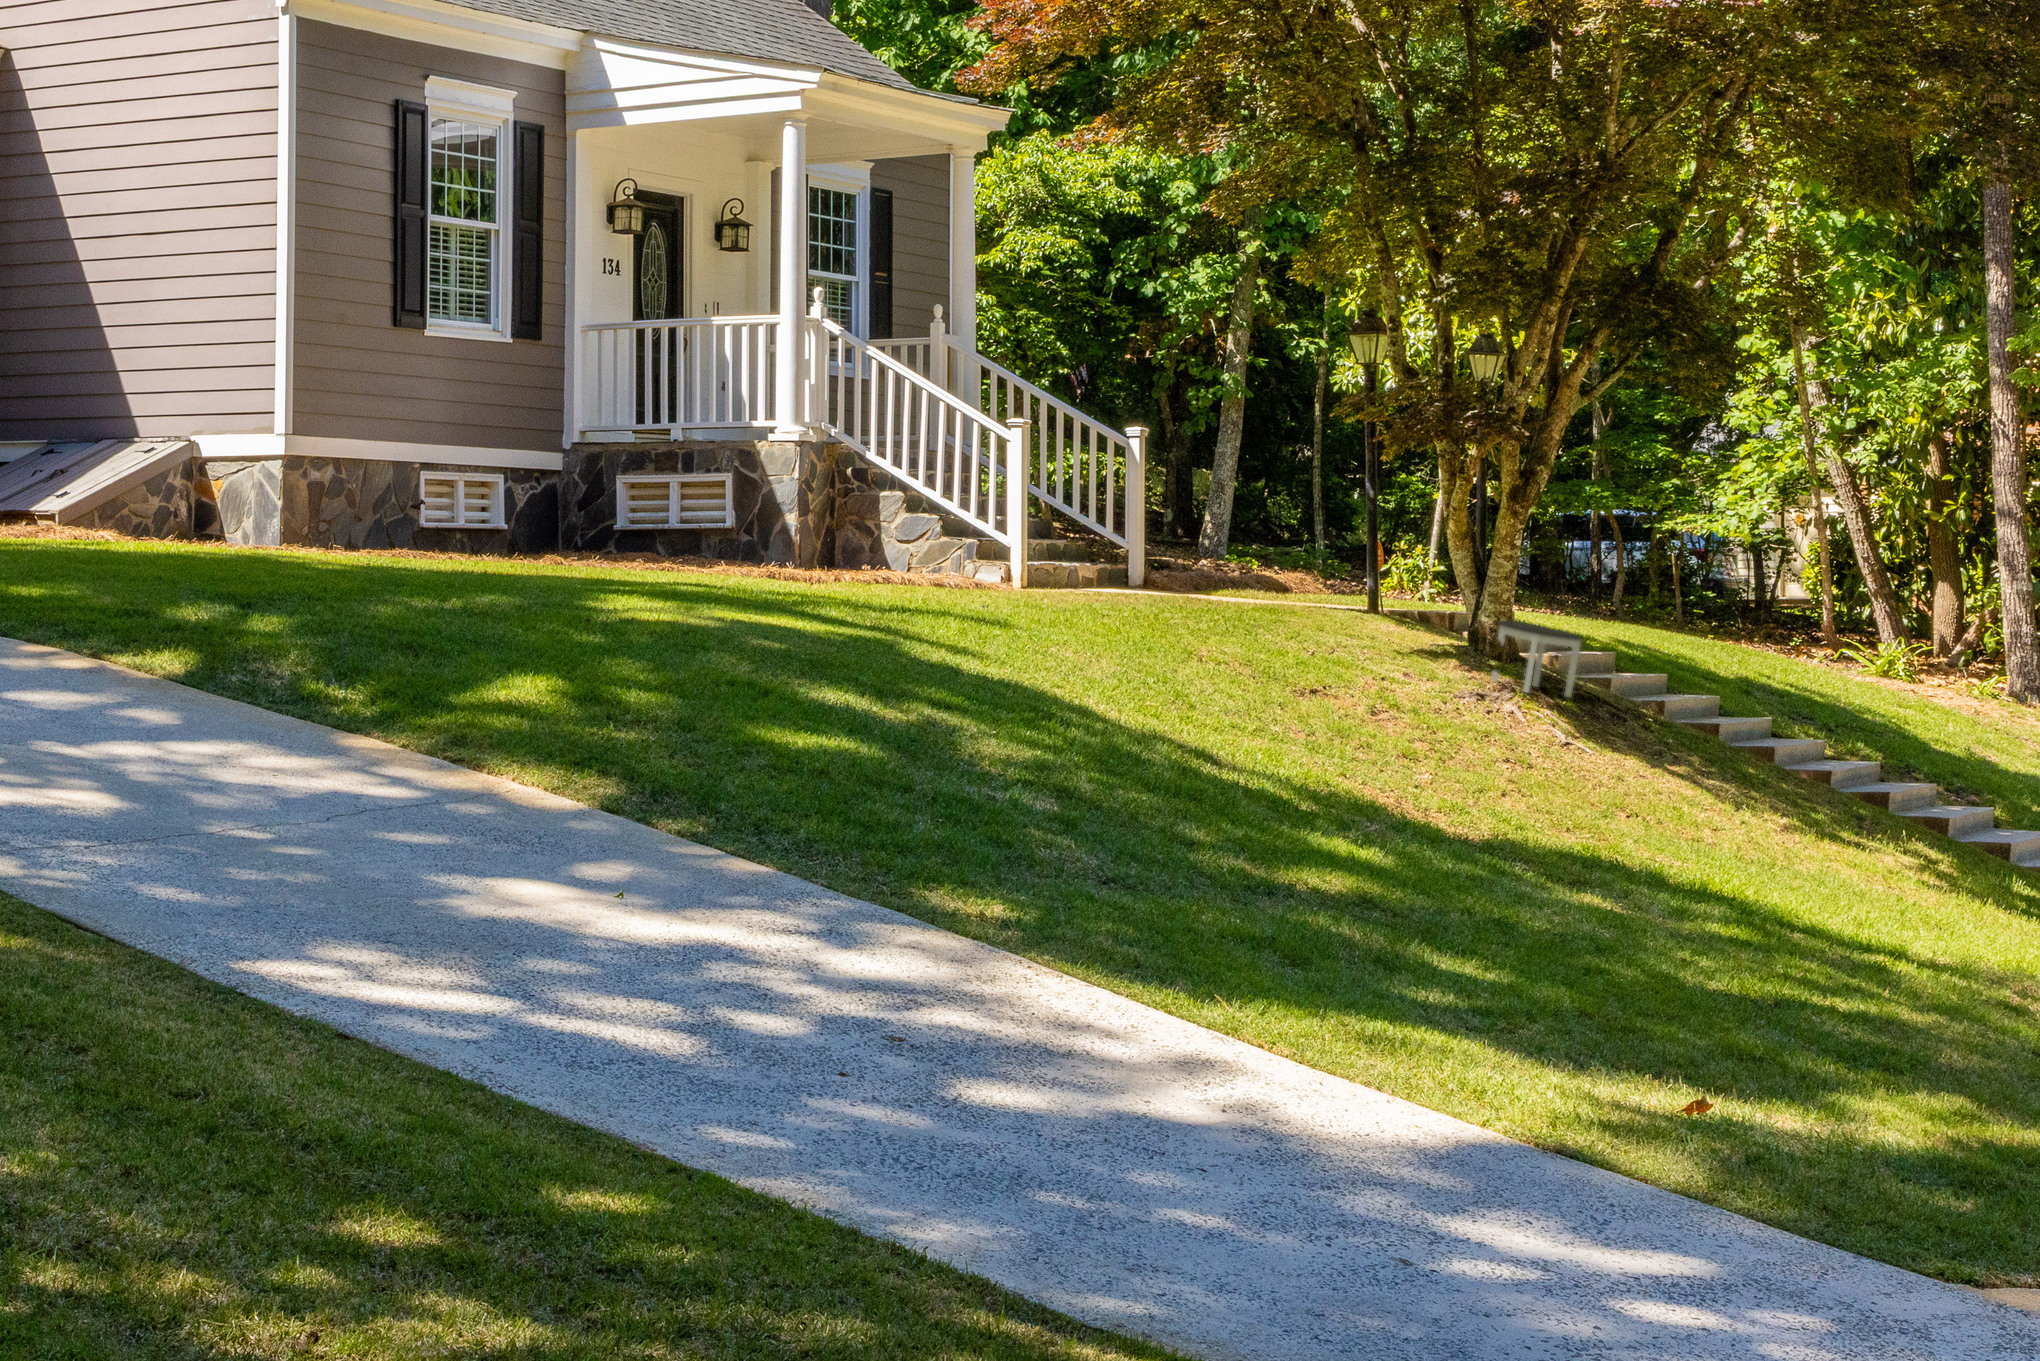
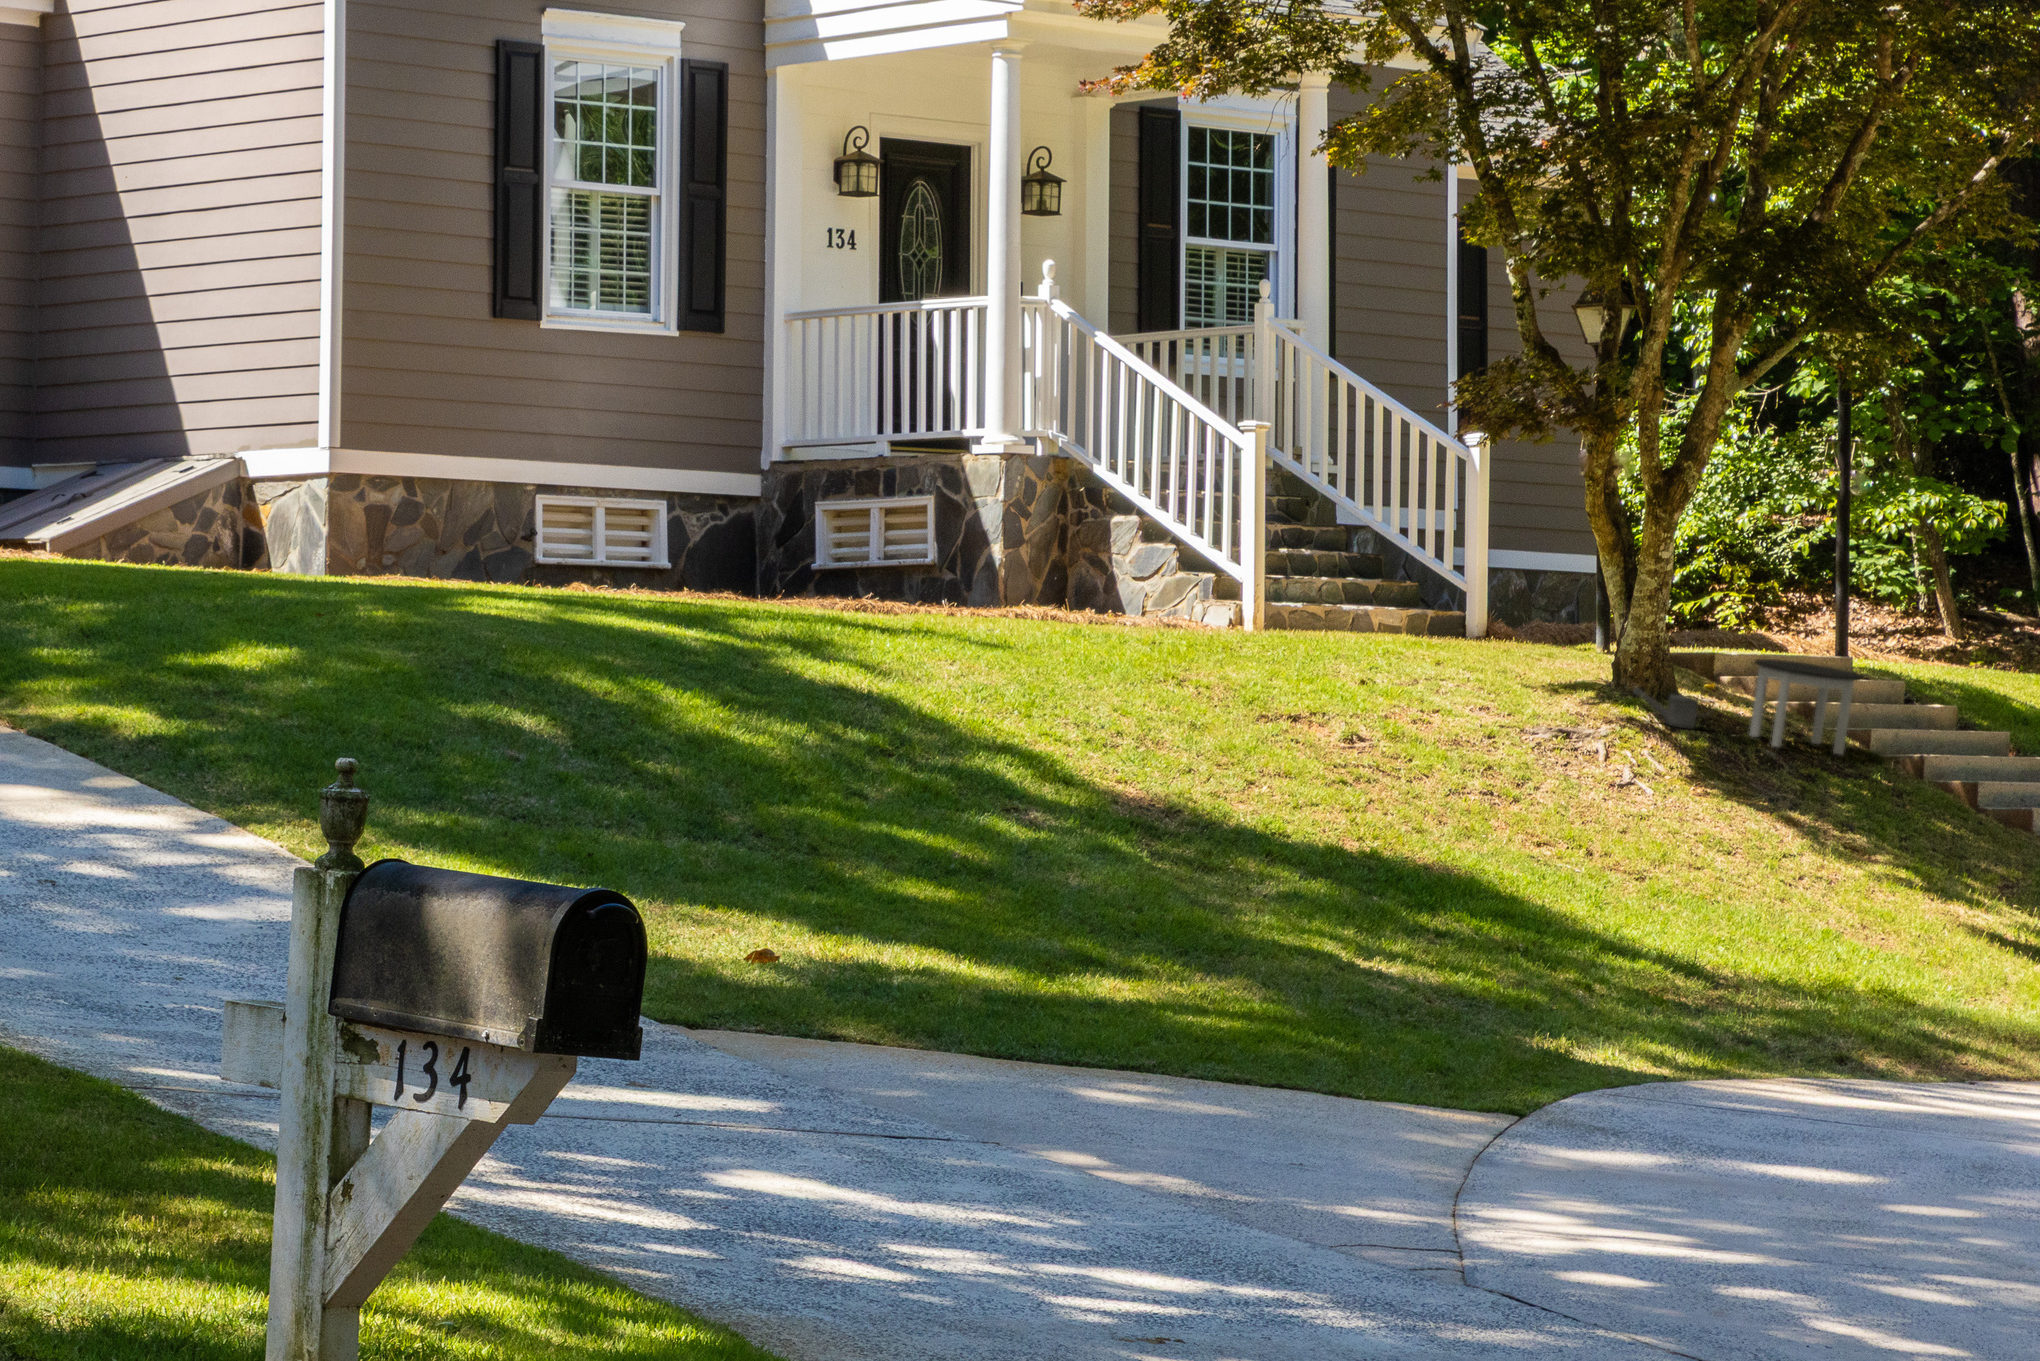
watering can: none [1406,642,1468,677] -> present [1633,687,1713,728]

